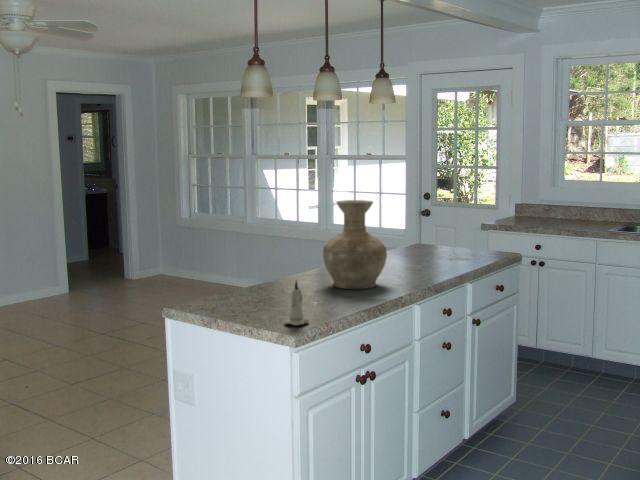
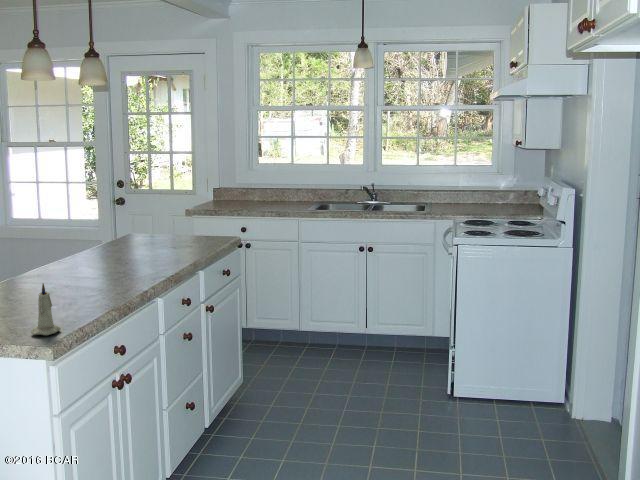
vase: present [323,200,387,289] -> none [48,190,123,289]

